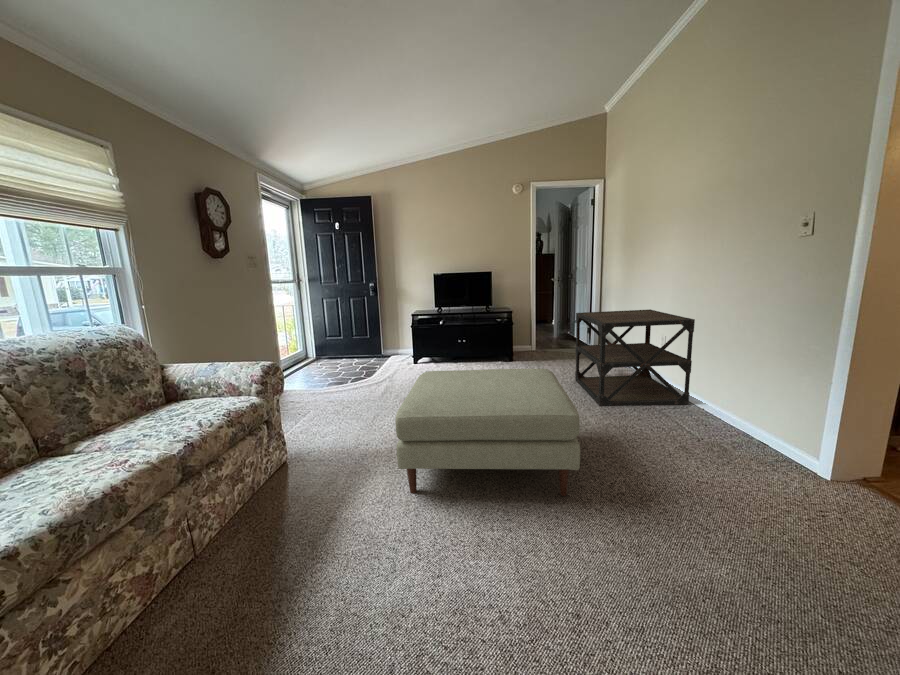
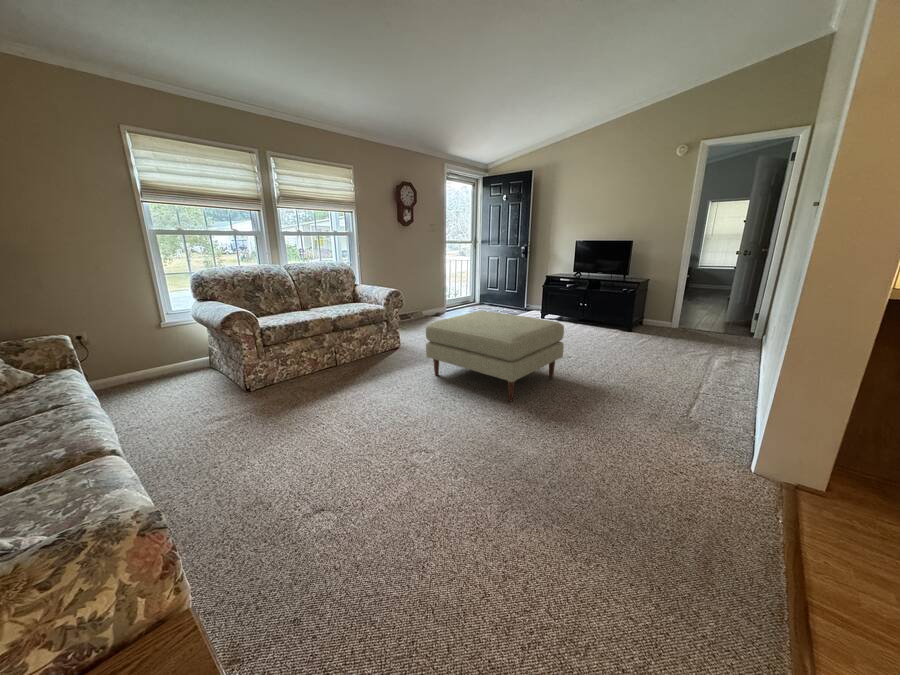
side table: present [575,309,695,406] -> none [643,287,769,397]

